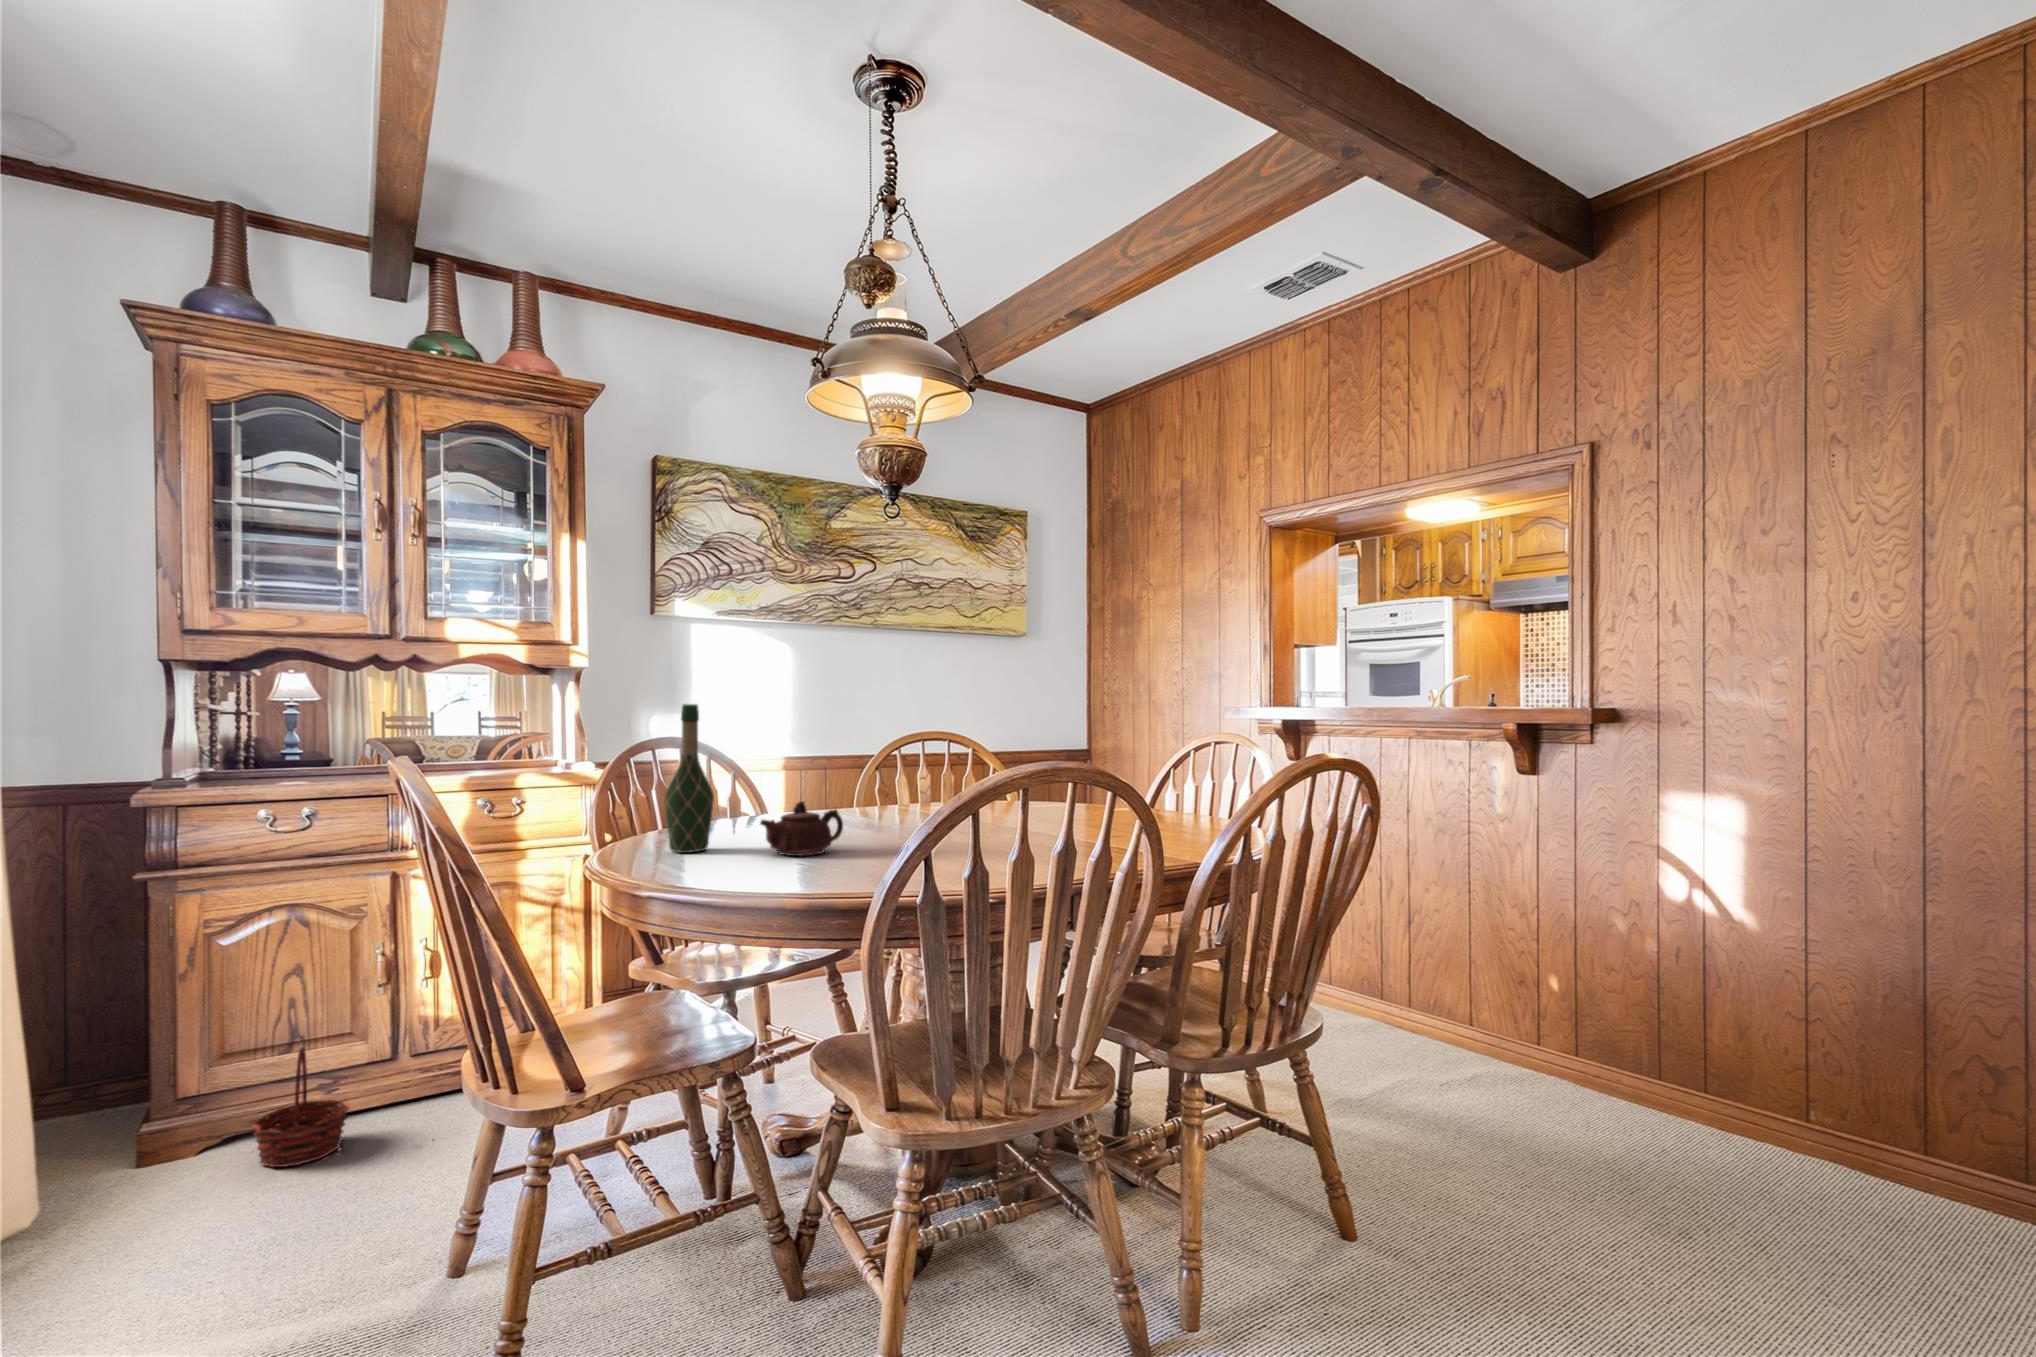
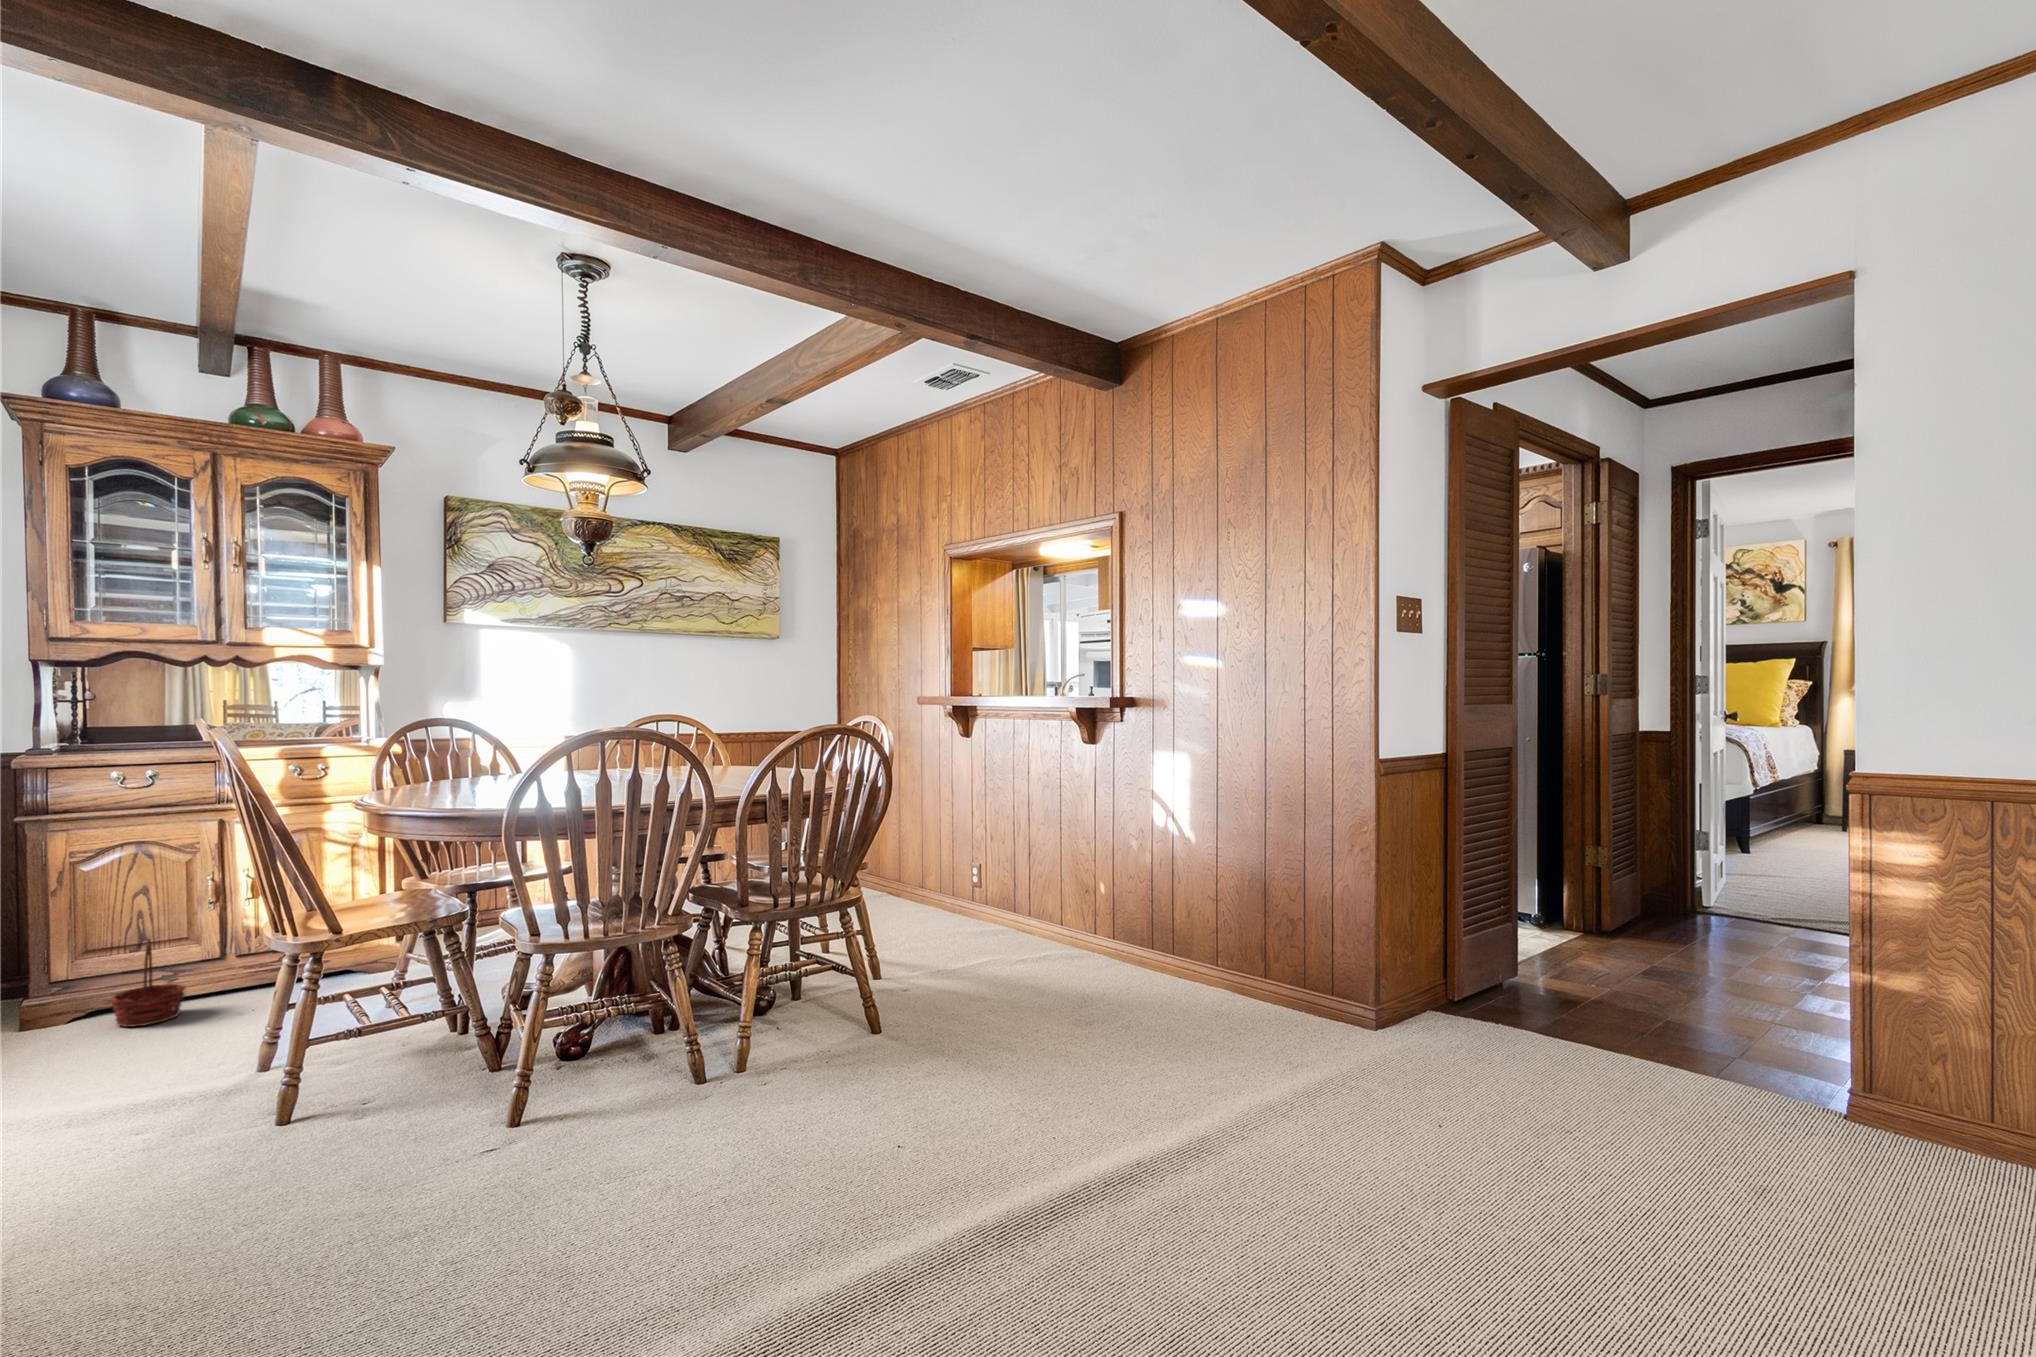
wine bottle: present [665,704,714,853] -> none [413,695,450,793]
teapot: present [760,801,843,856] -> none [476,758,540,794]

